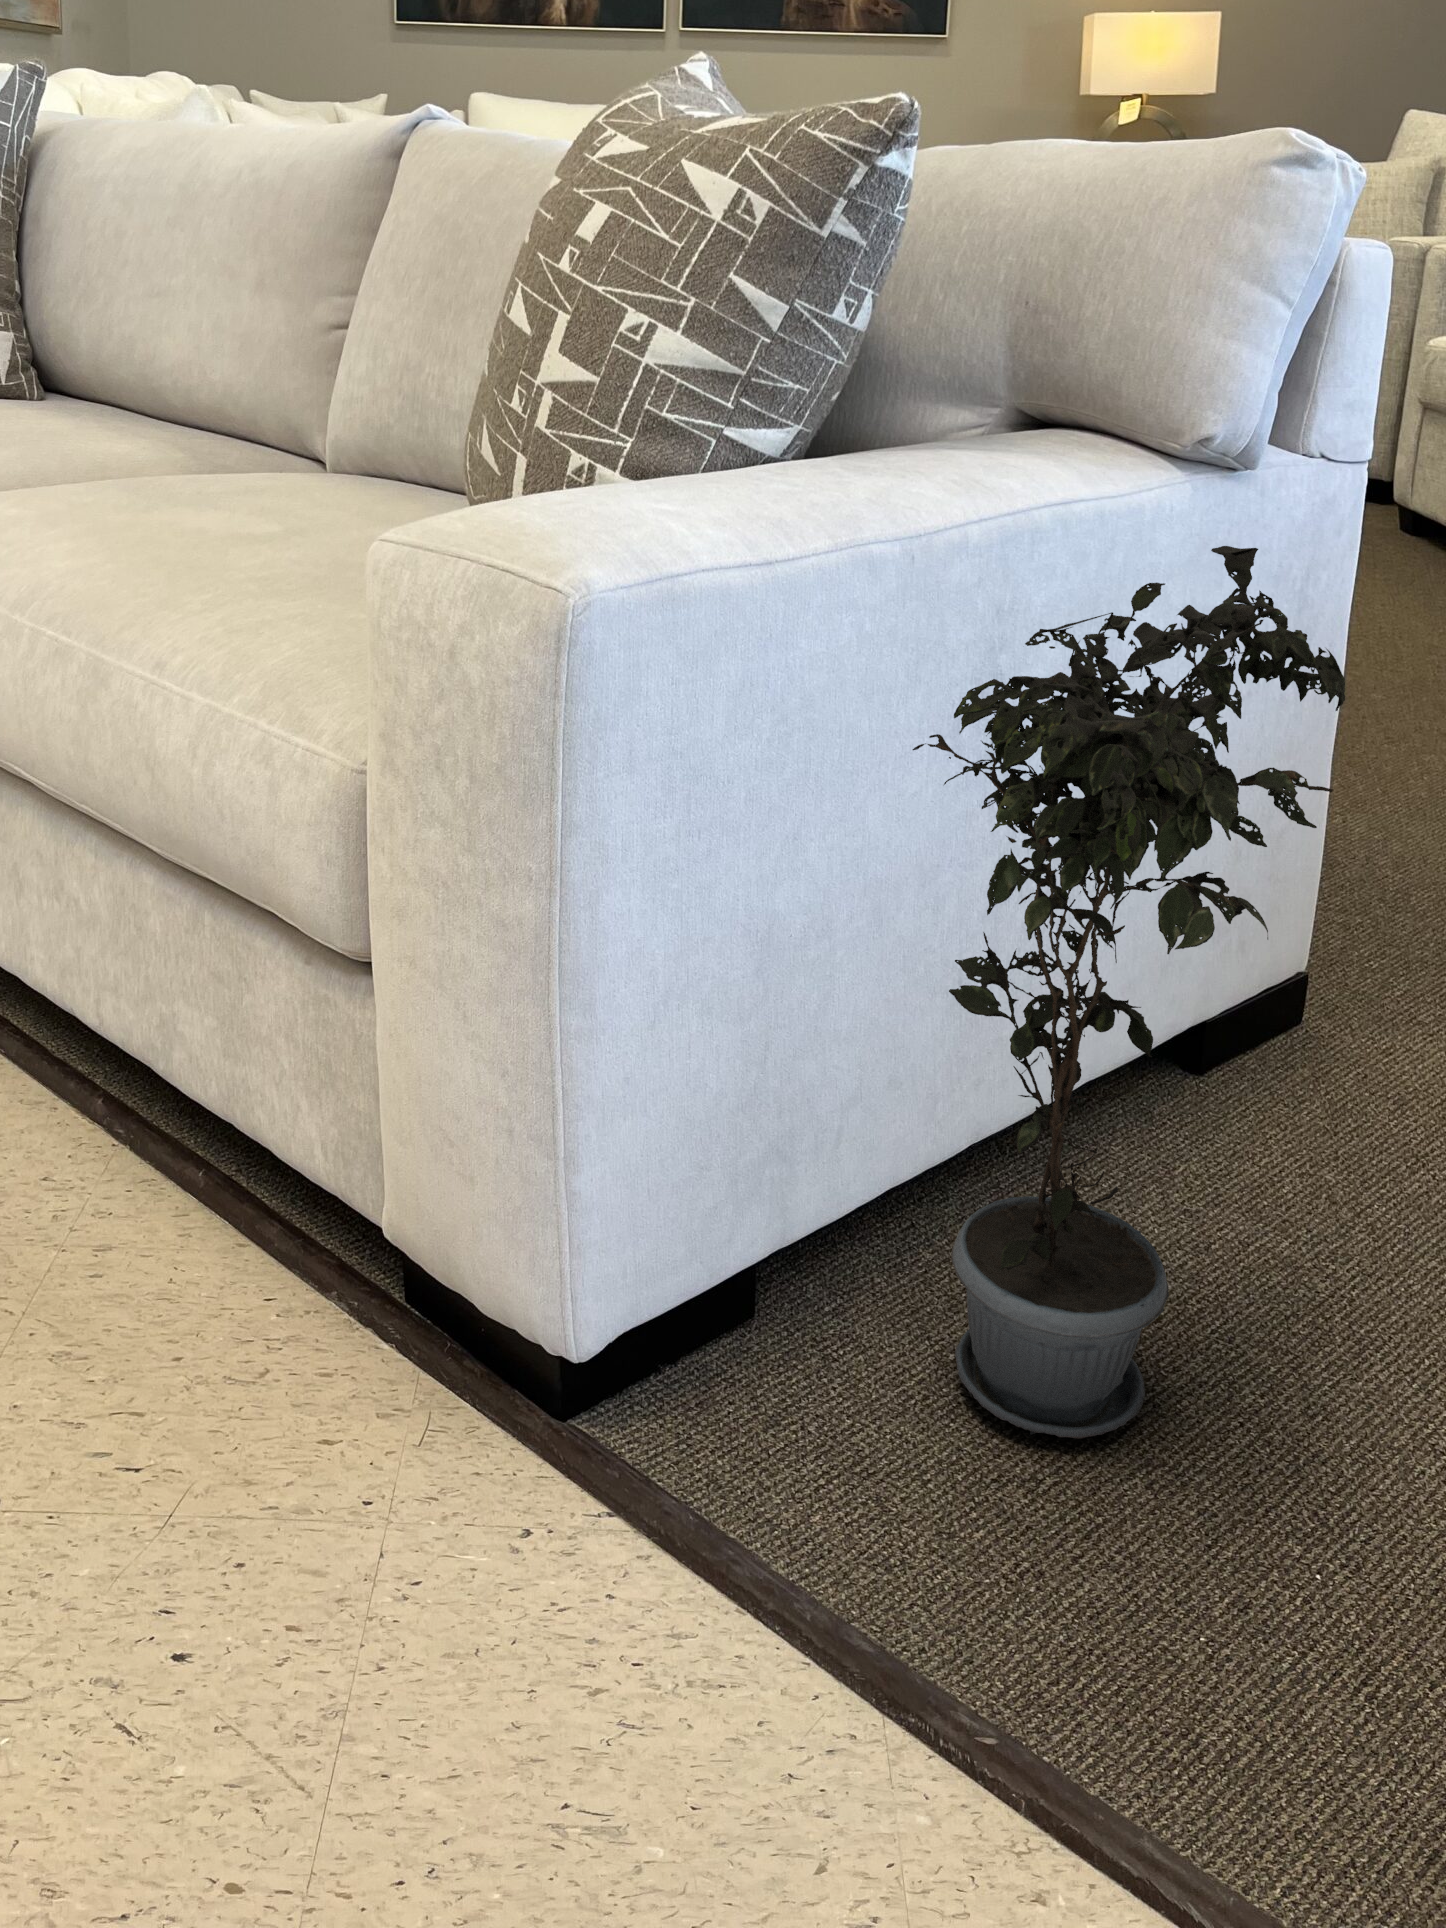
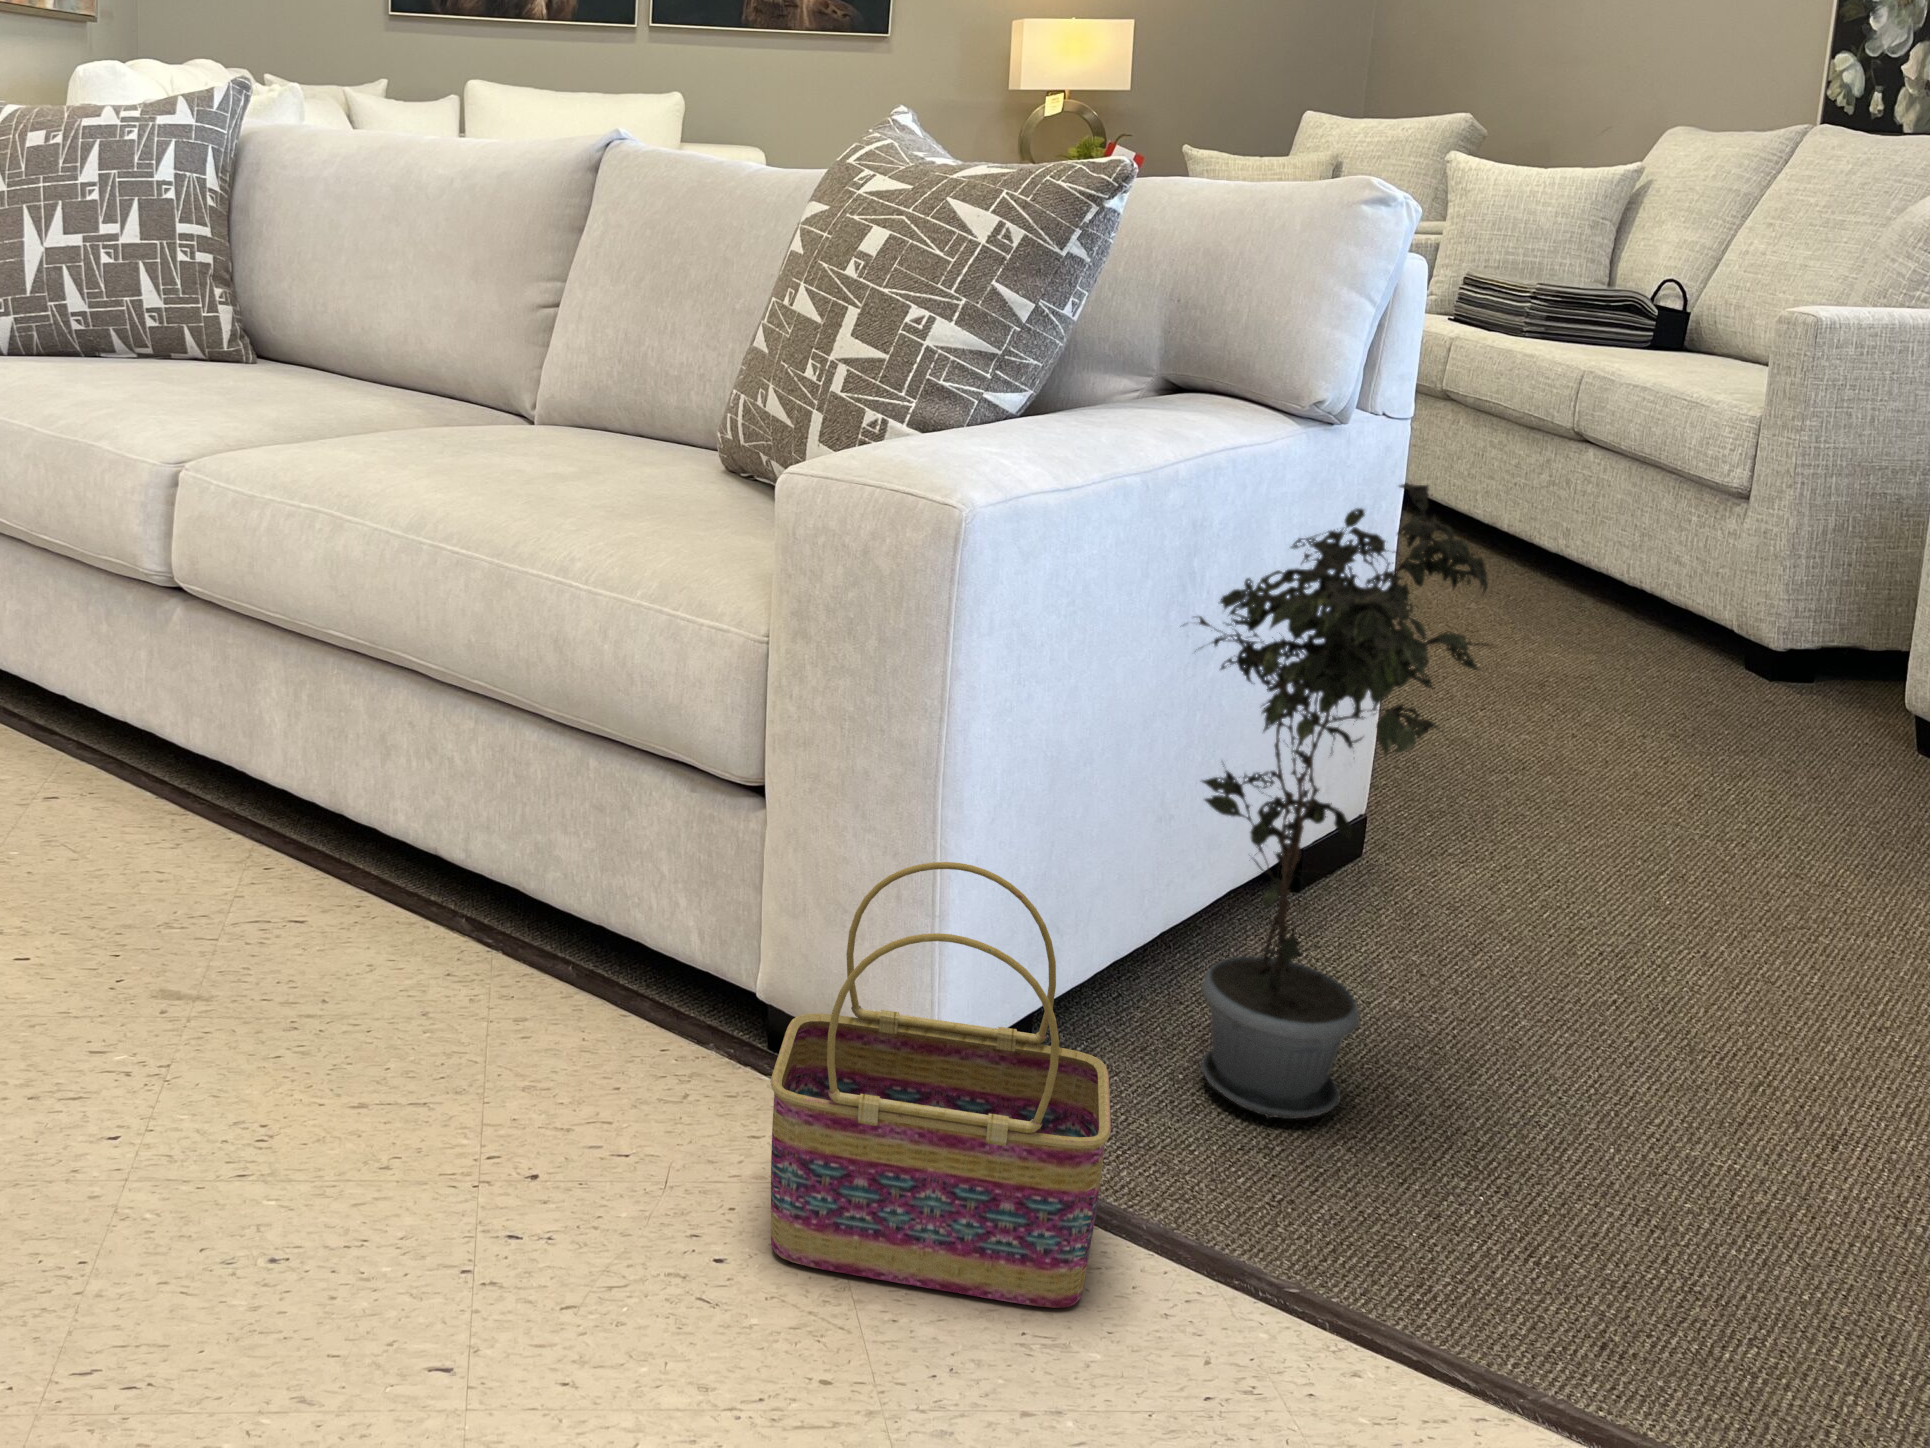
basket: none [197,1103,715,1776] -> present [771,862,1111,1308]

